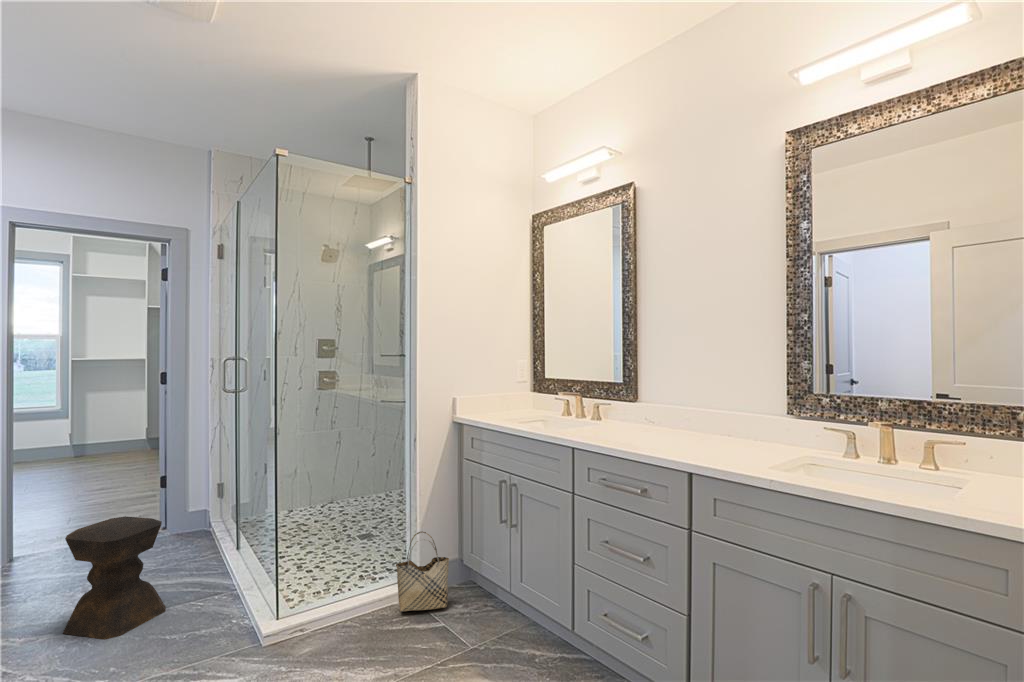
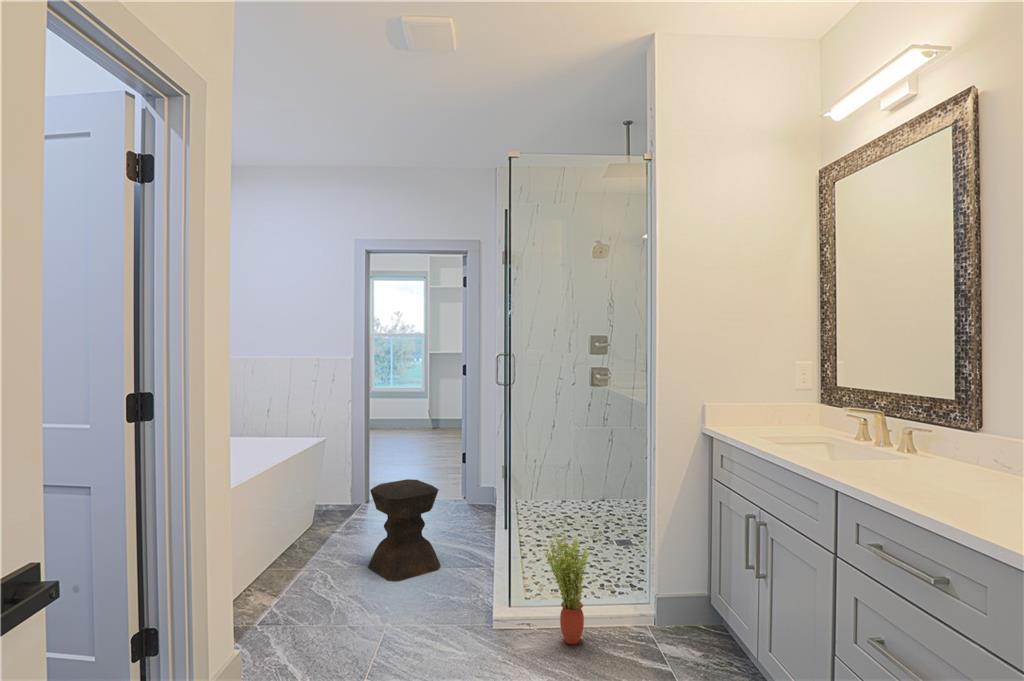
potted plant: none [325,529,372,633] -> present [544,532,590,644]
woven basket: present [396,532,449,612] -> none [625,553,688,650]

